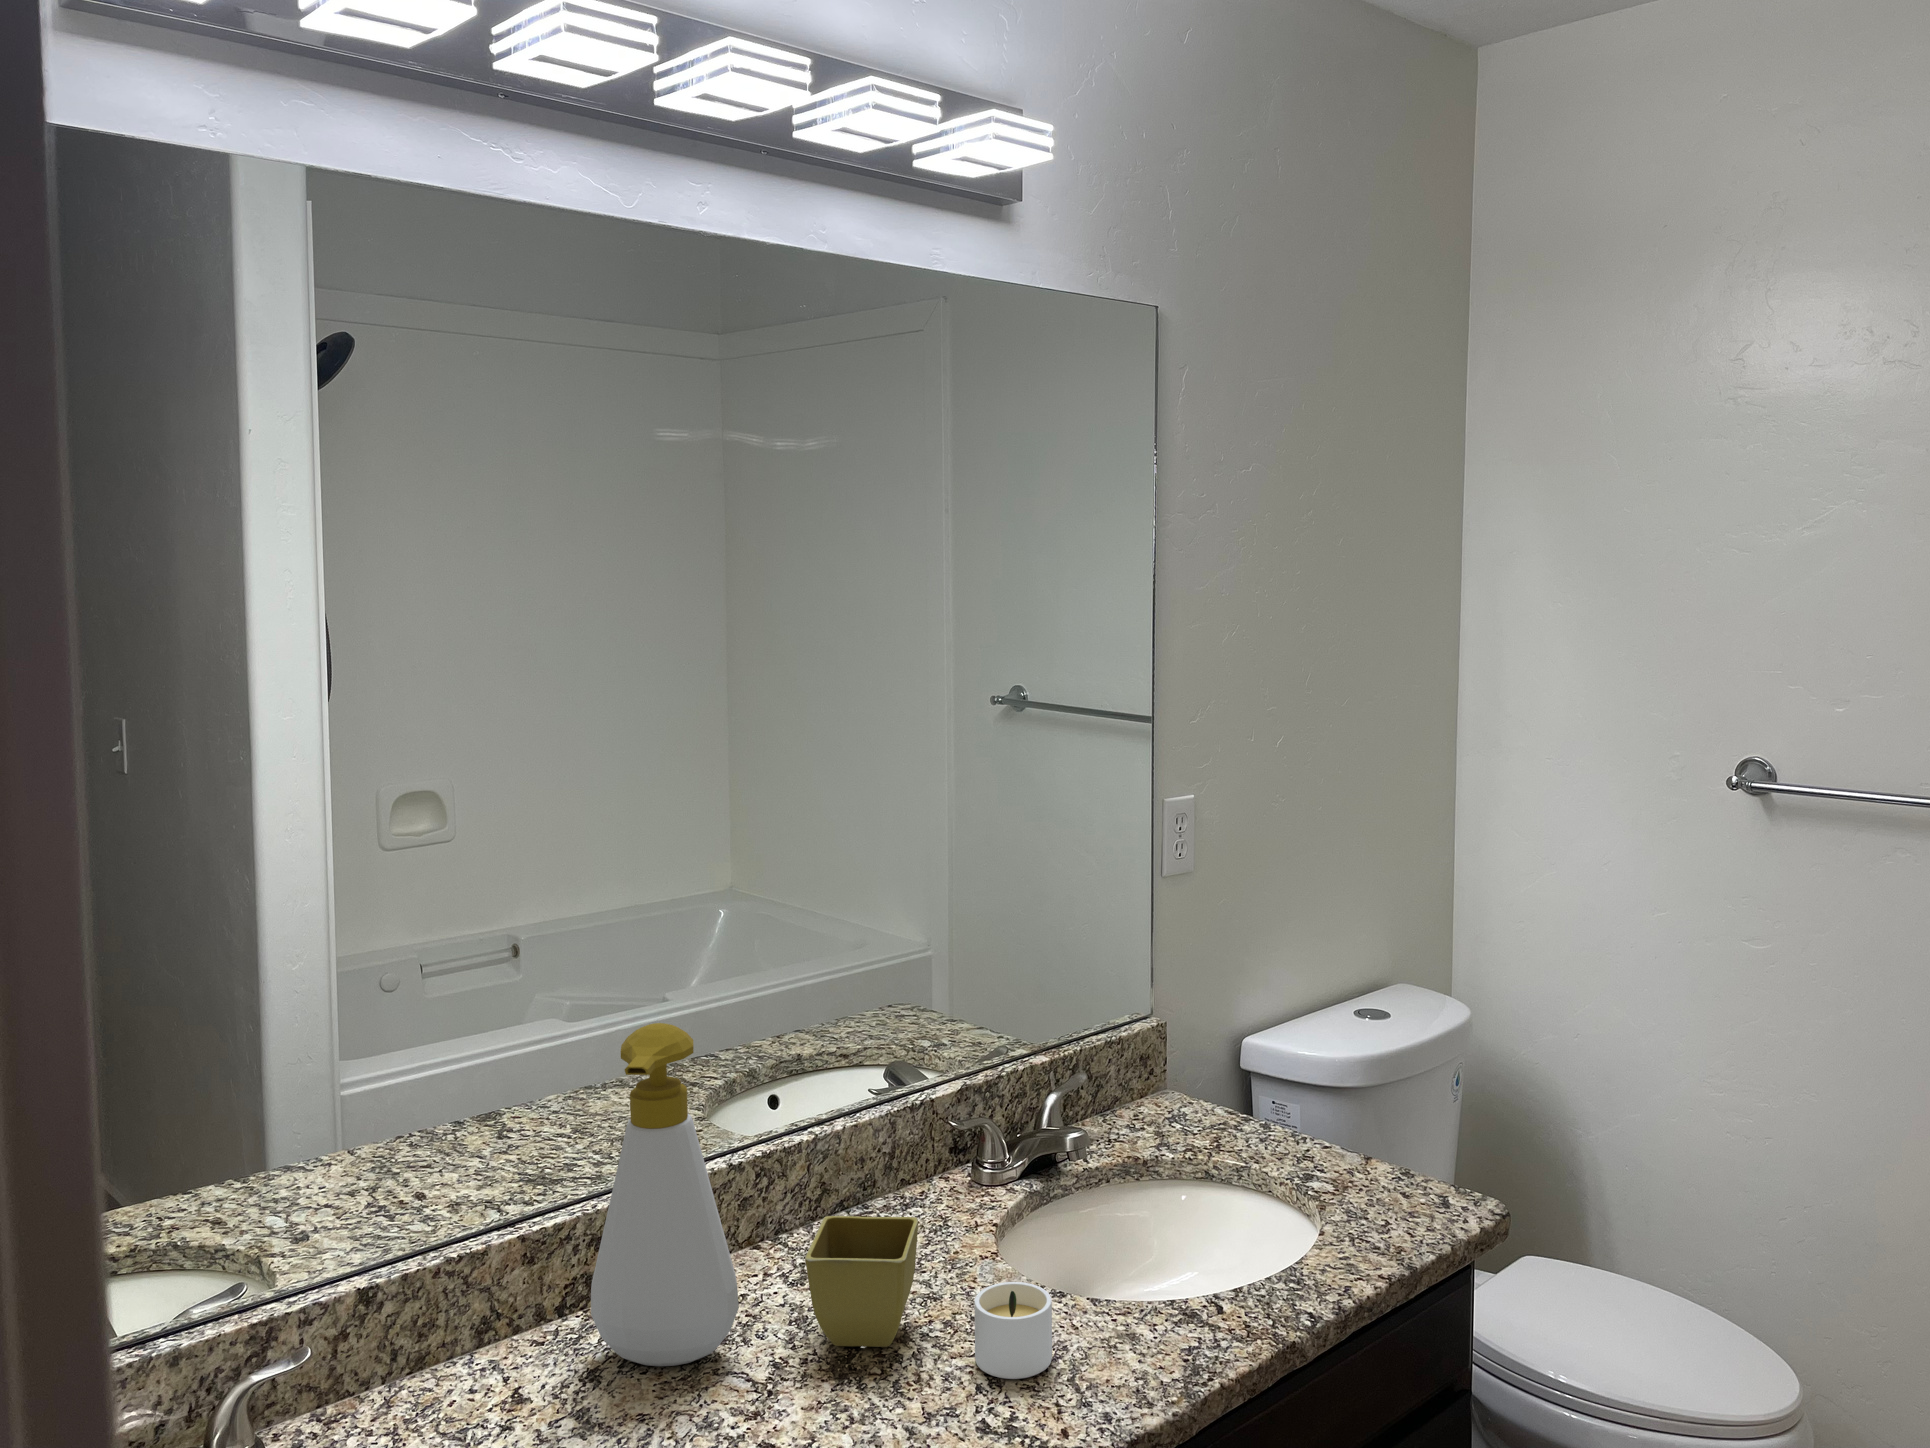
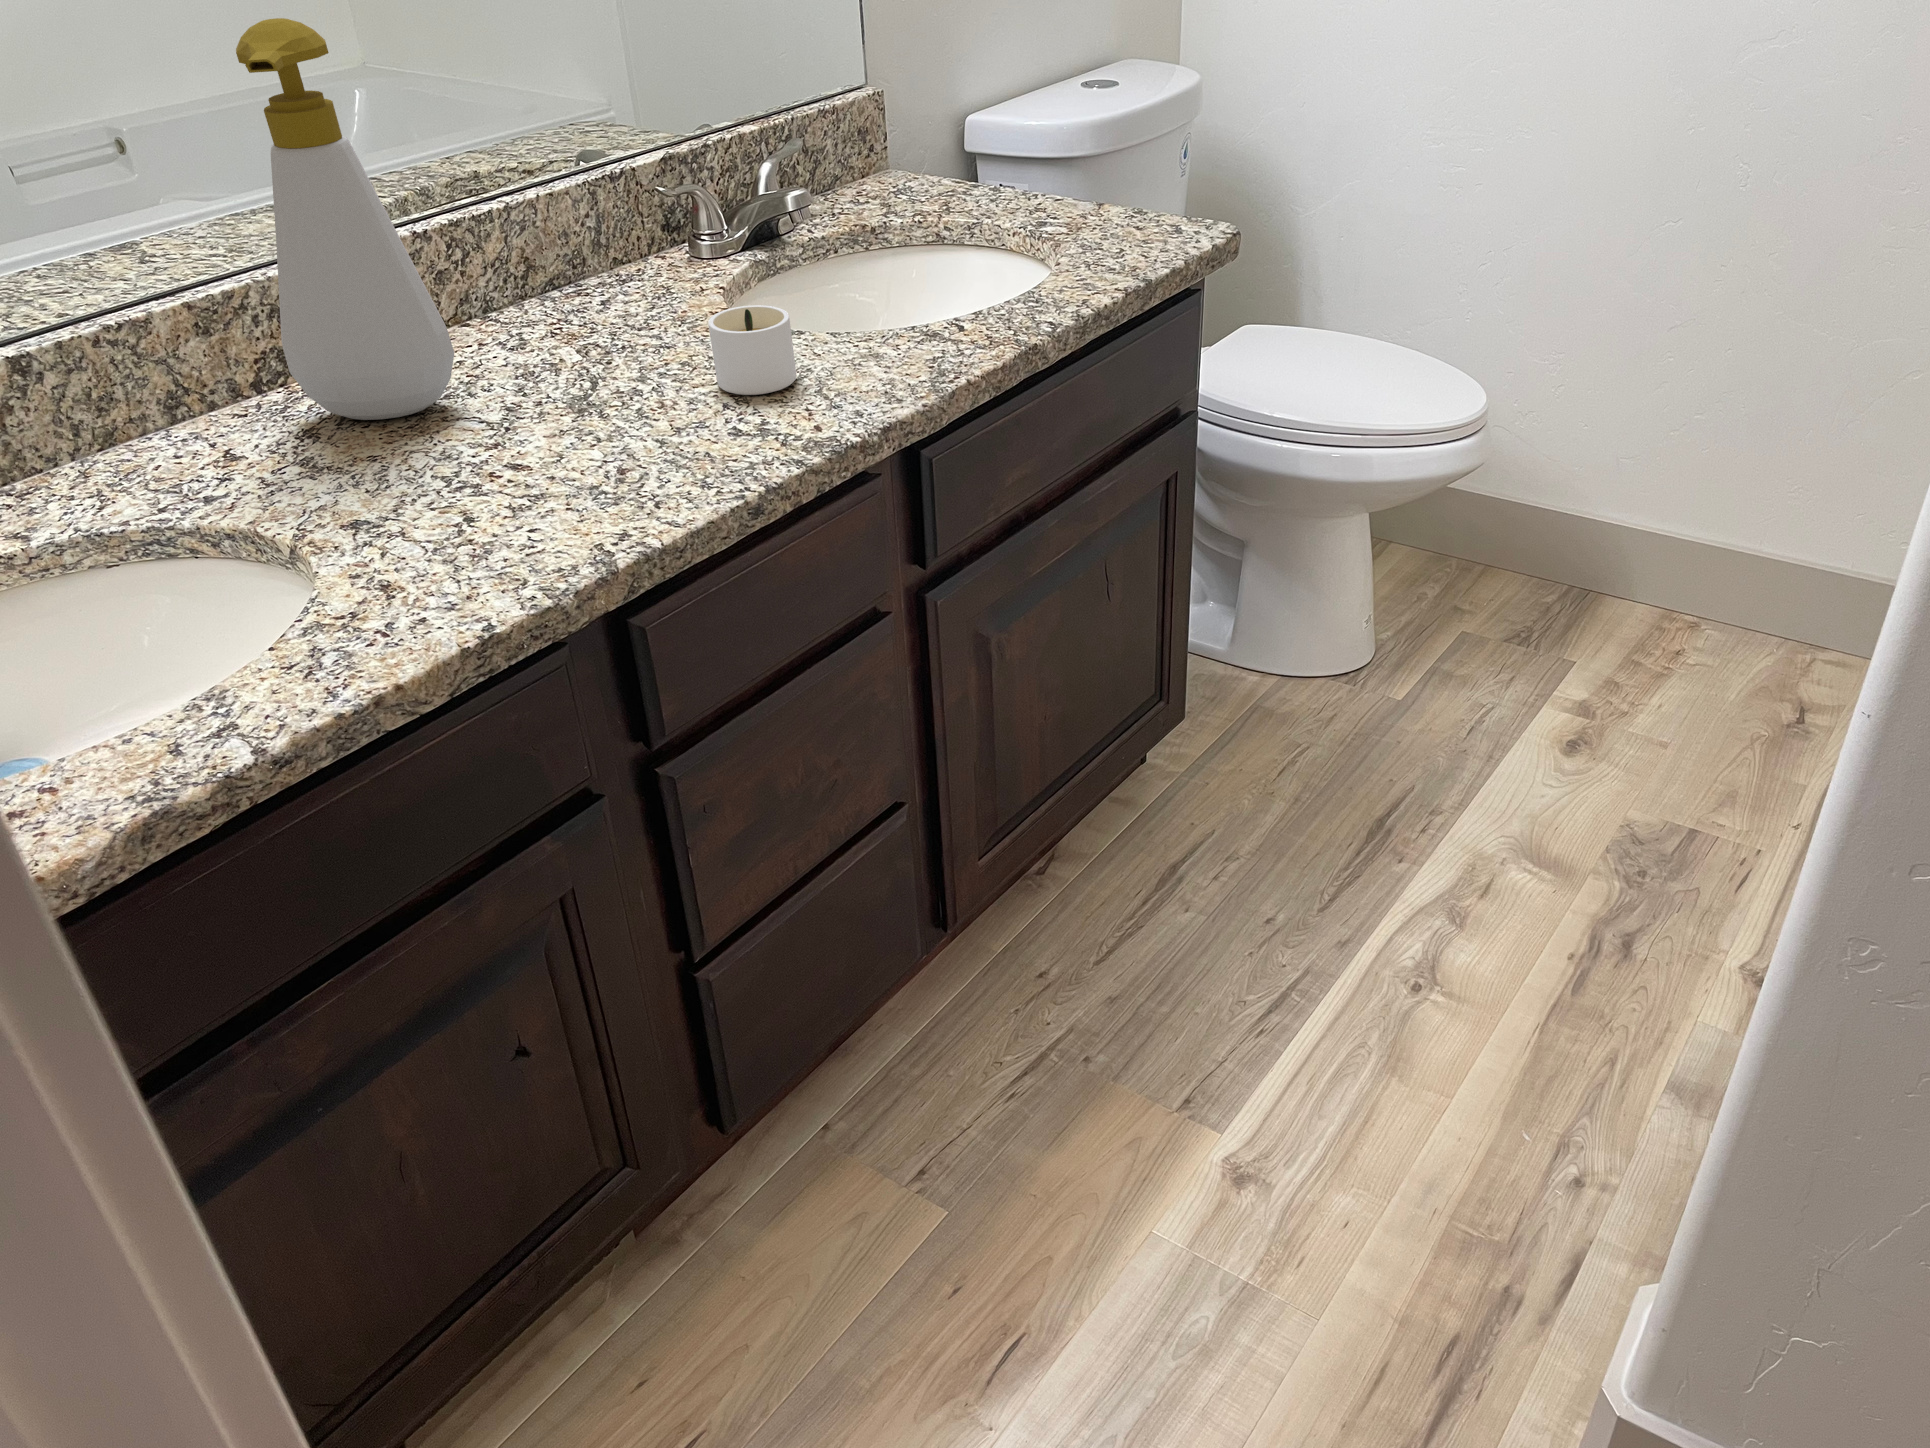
flower pot: present [805,1216,918,1347] -> none [516,253,640,387]

